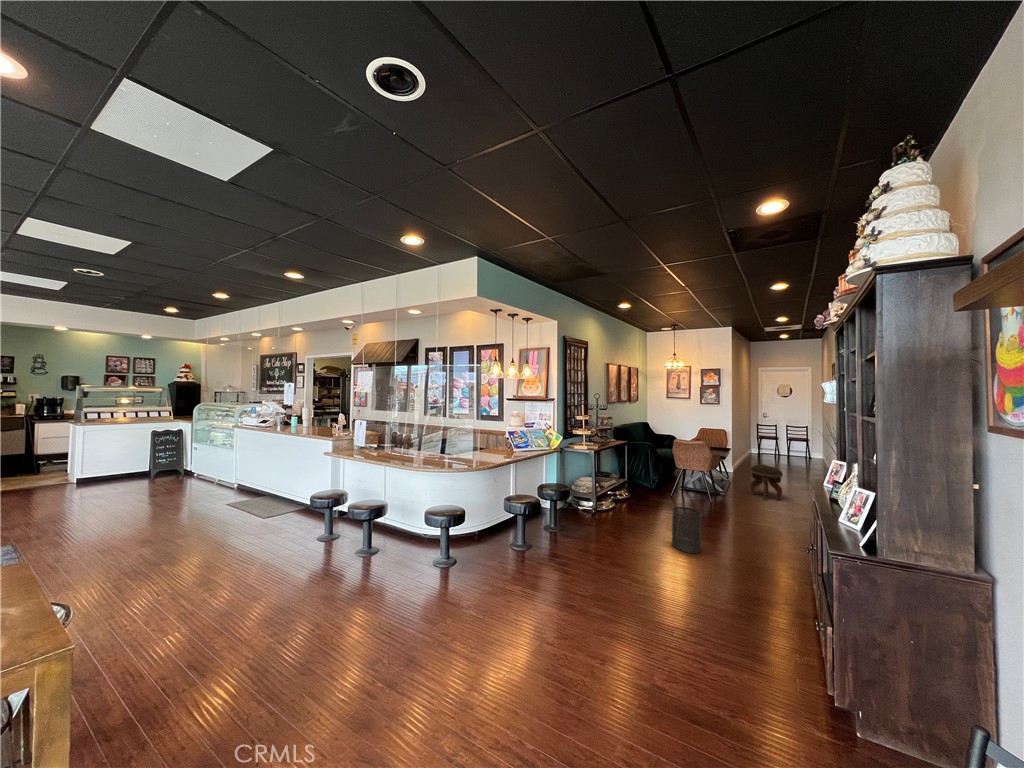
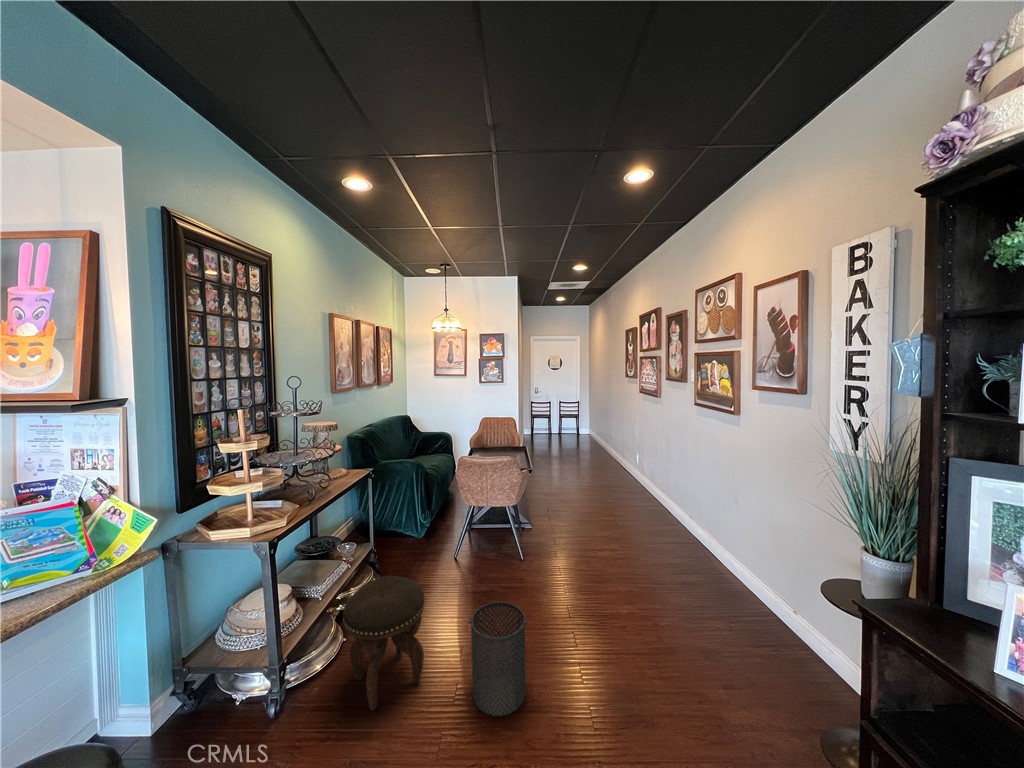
footstool: present [750,465,783,500] -> present [343,576,424,711]

